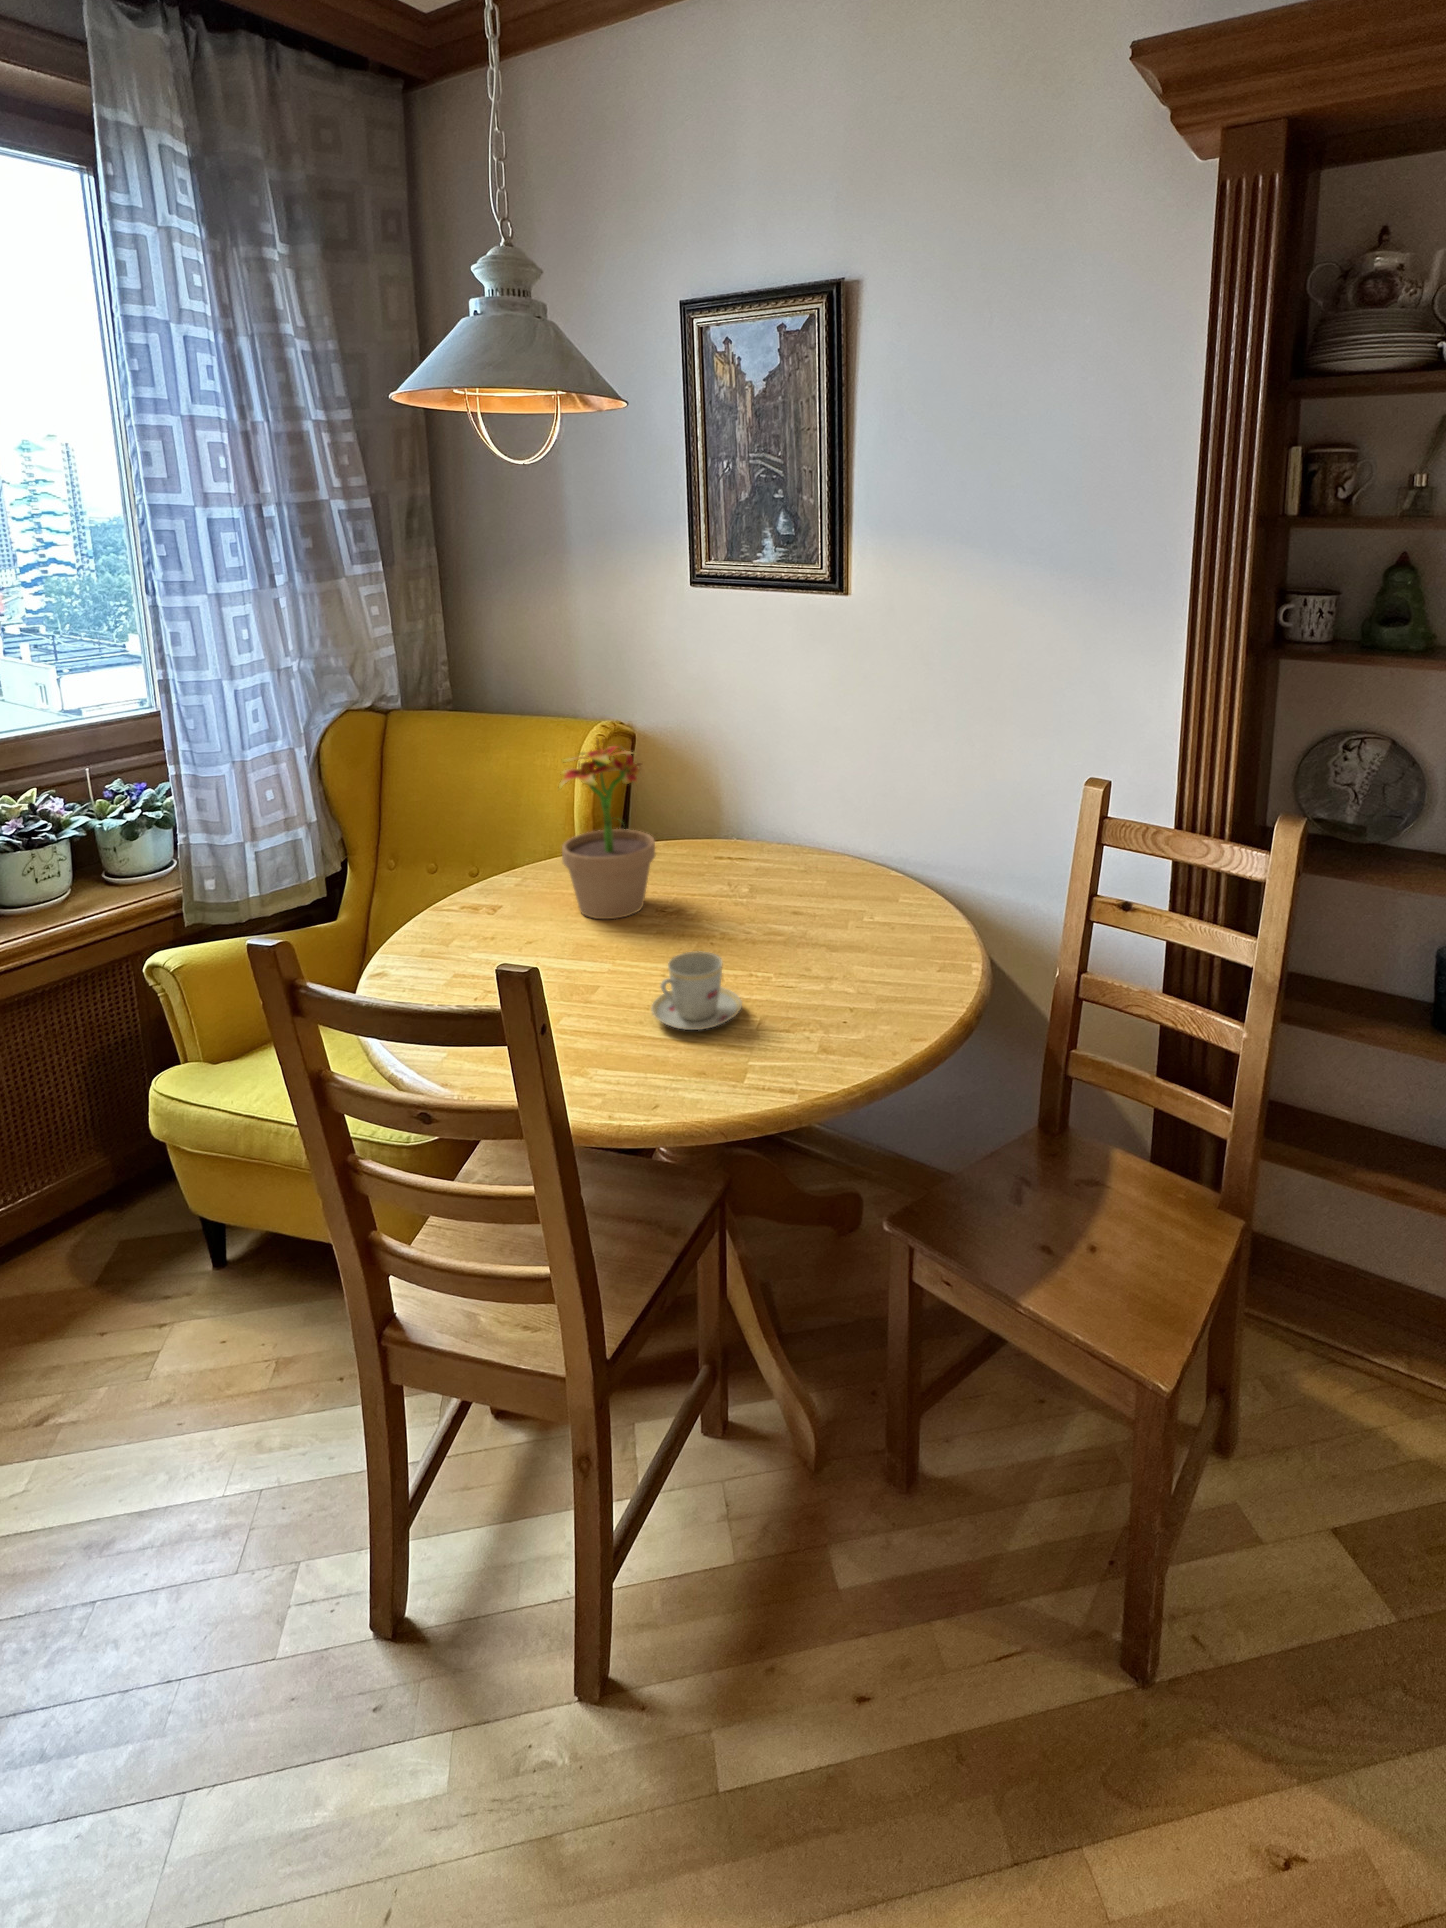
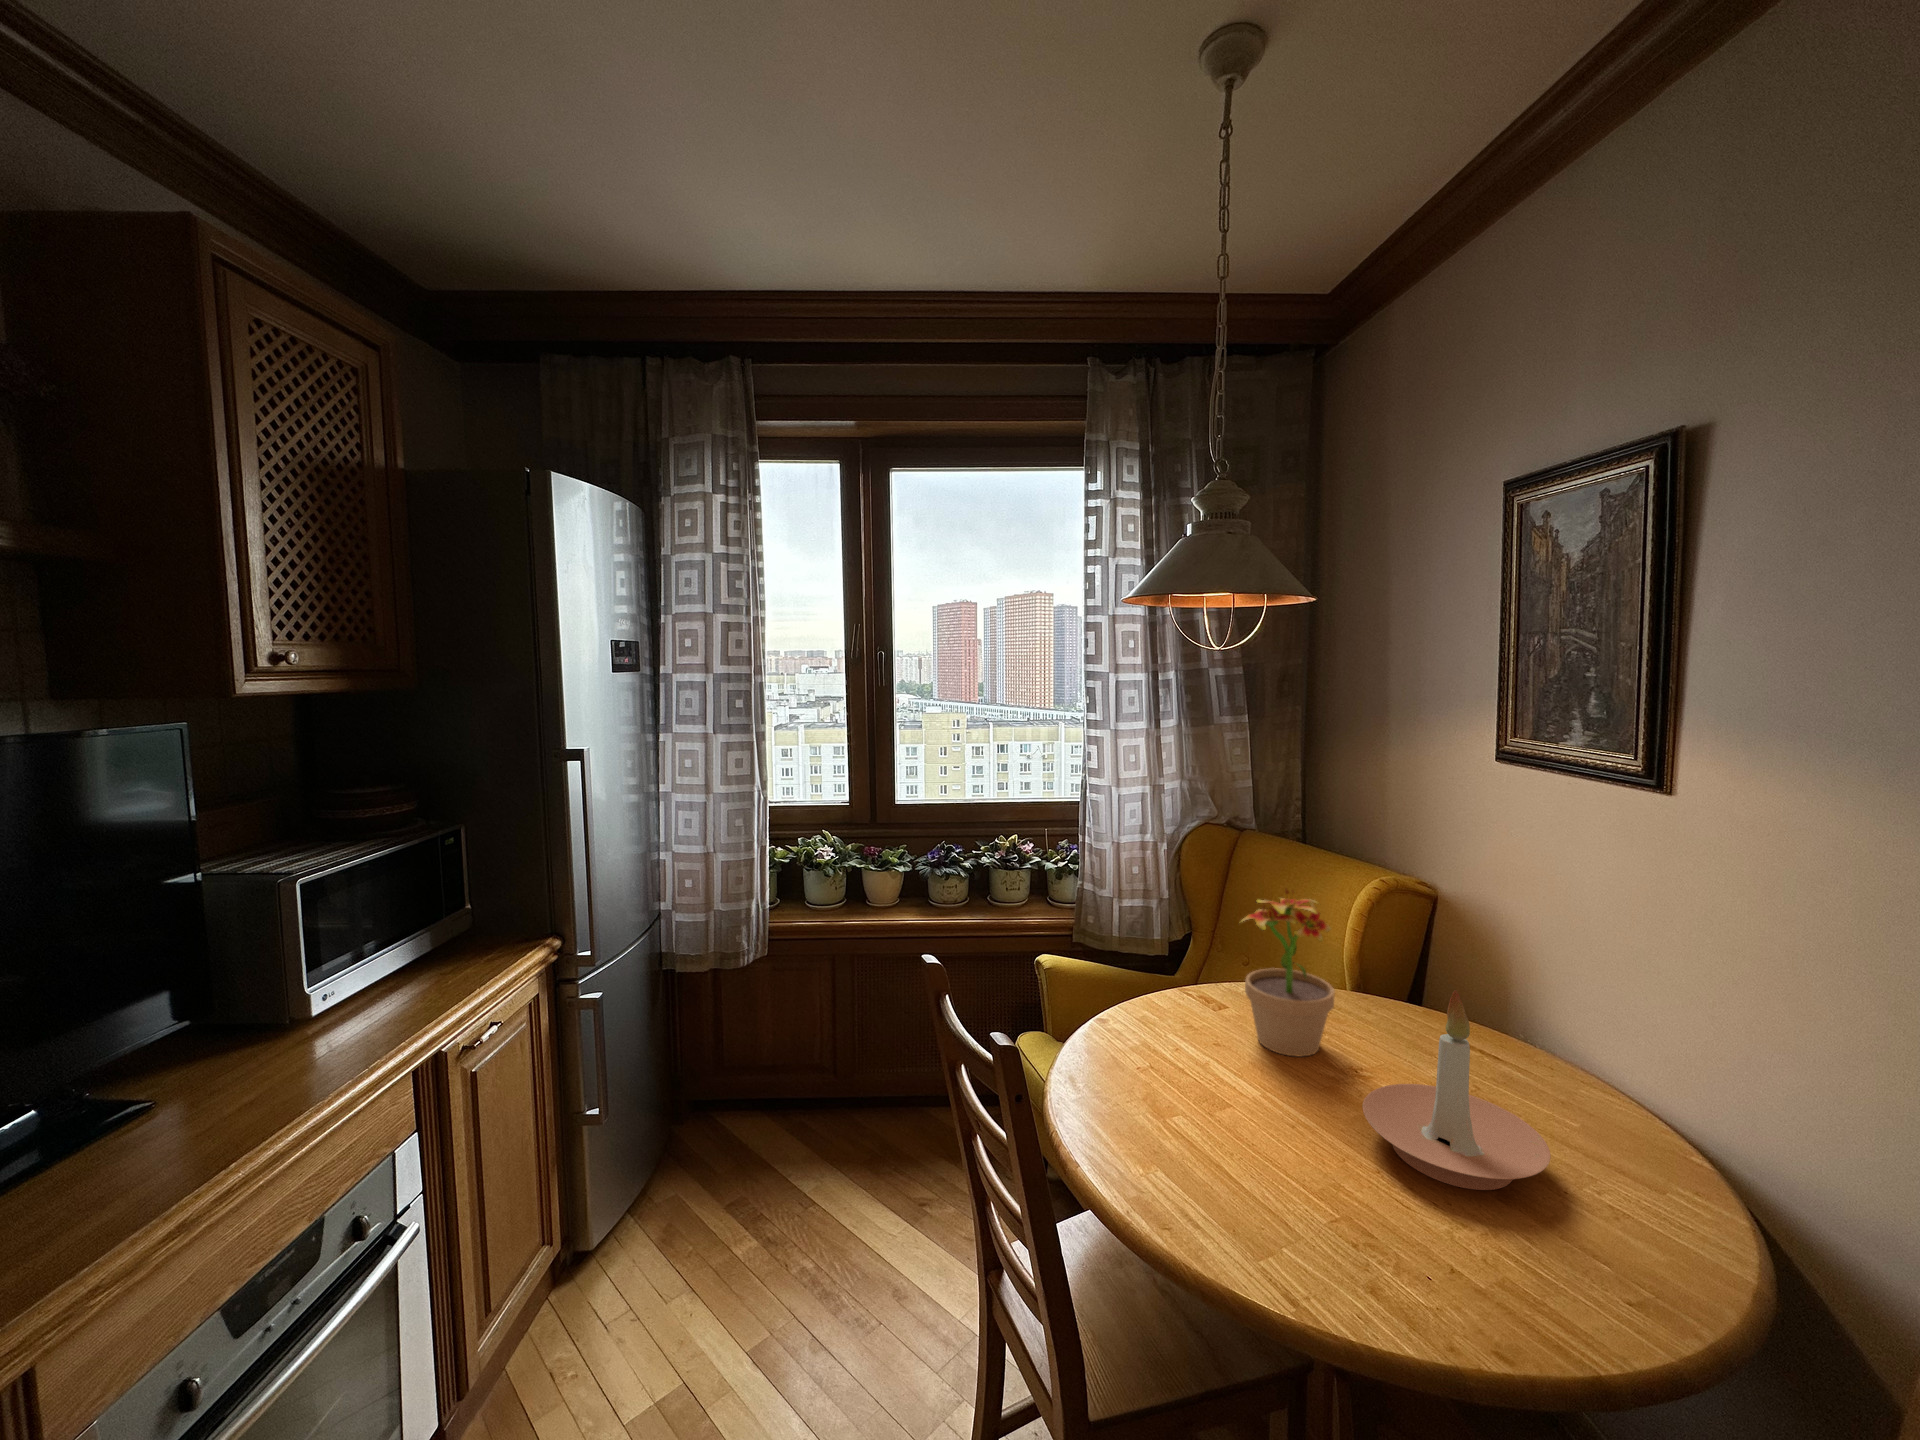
candle holder: none [737,780,883,951] -> present [1363,990,1551,1190]
teacup: present [651,951,742,1030] -> none [1199,1105,1288,1189]

